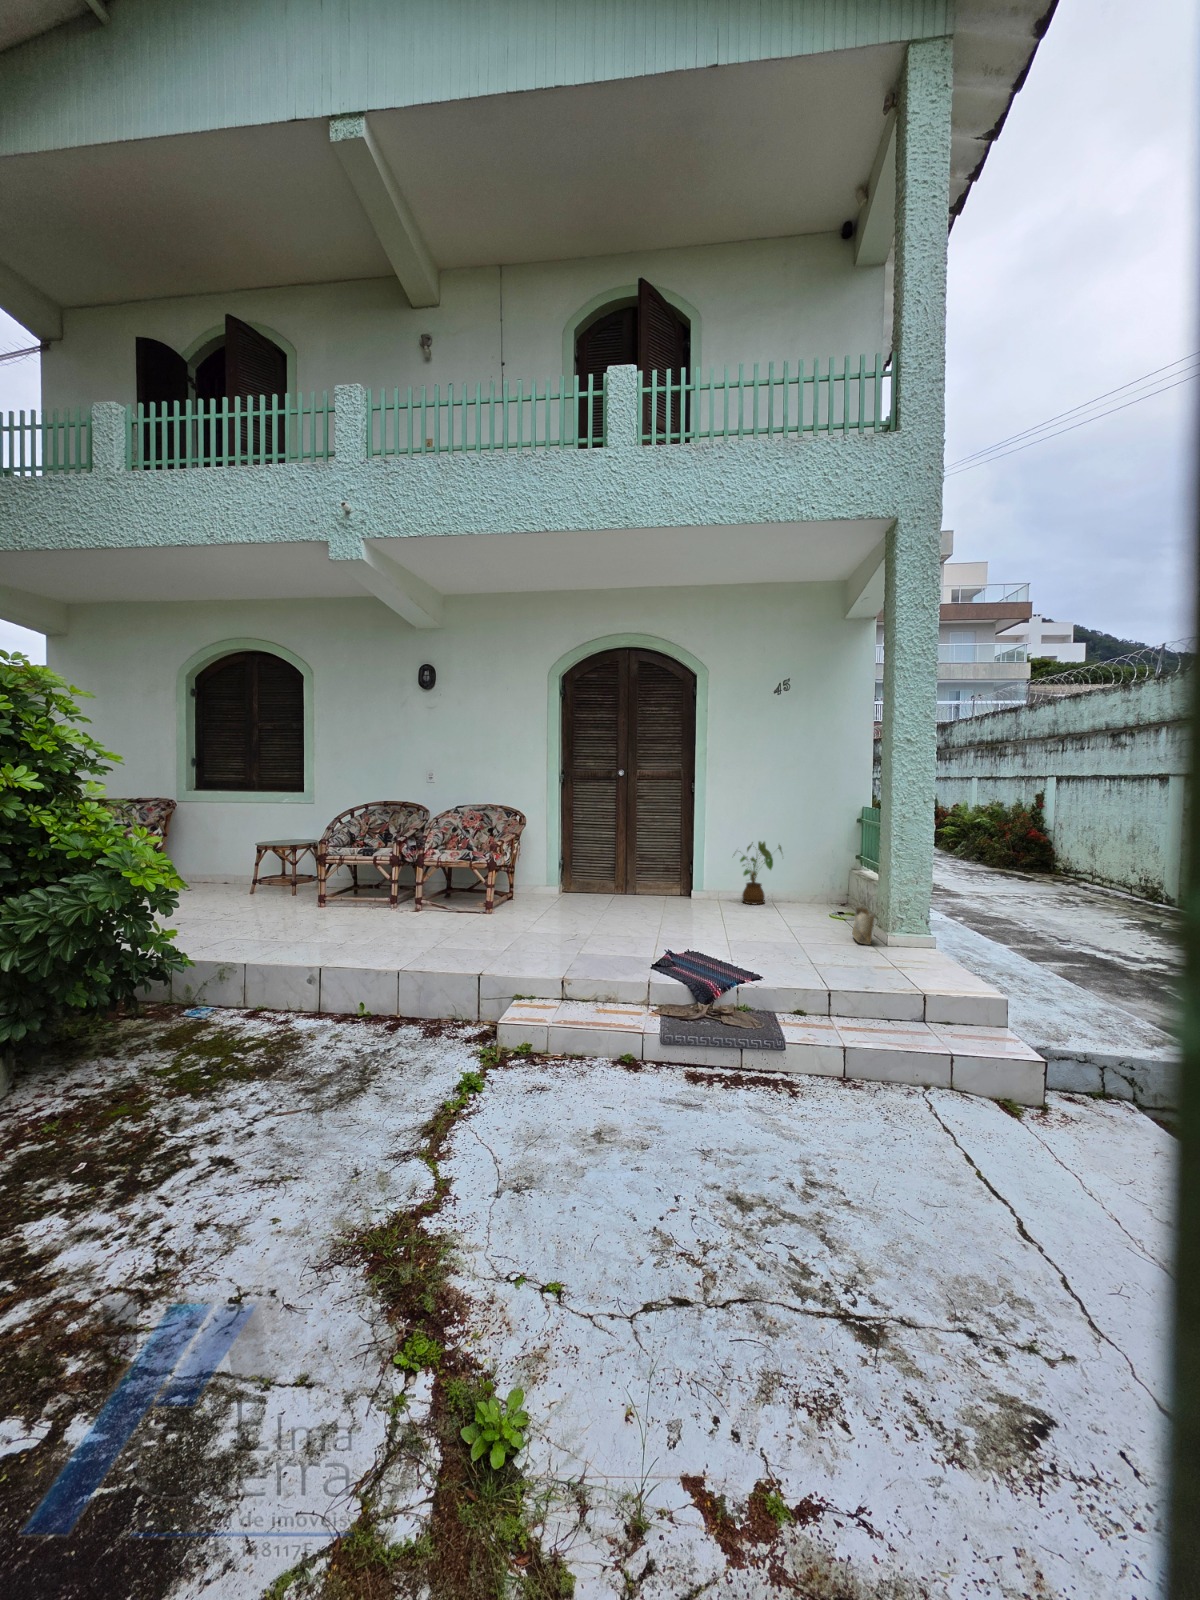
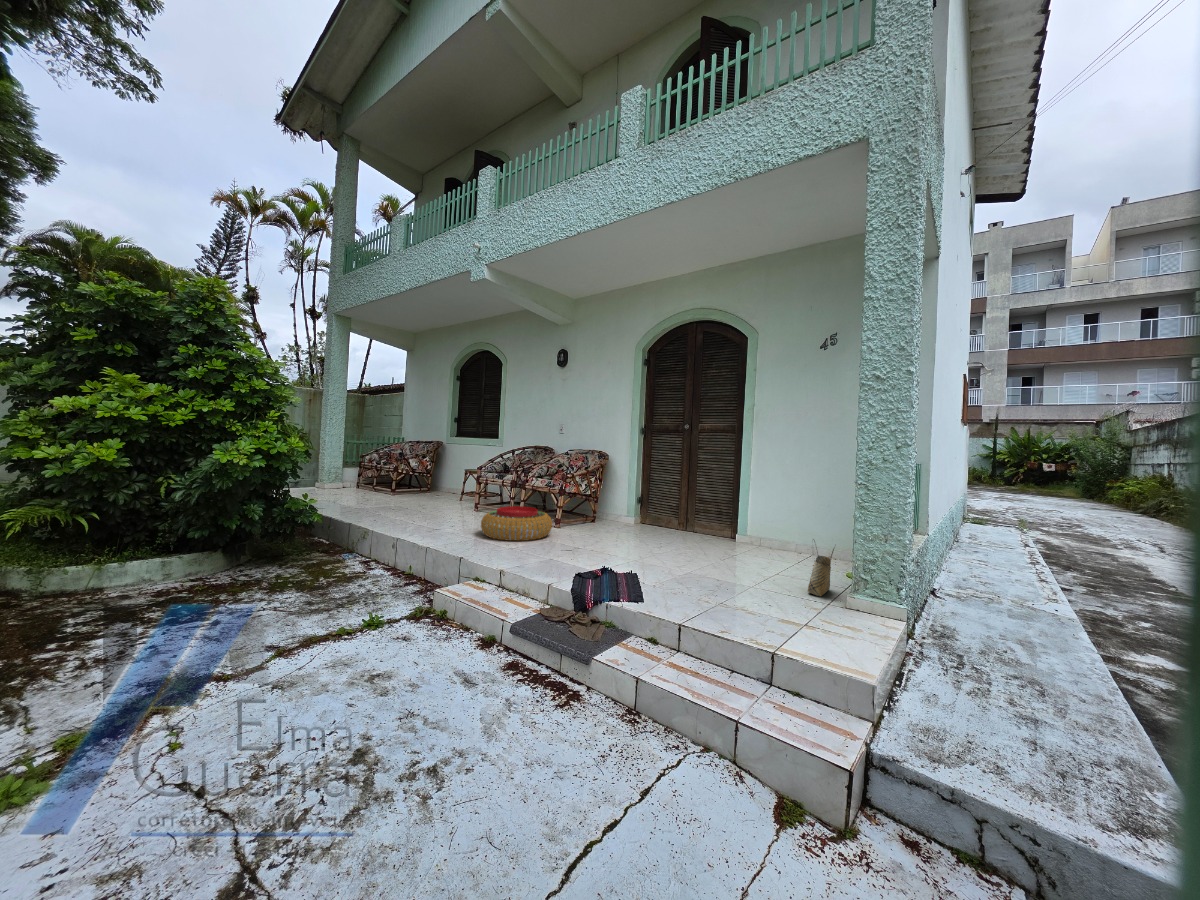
house plant: present [740,842,782,904] -> none [762,491,814,550]
pouf: none [430,895,526,945] -> present [481,506,552,541]

